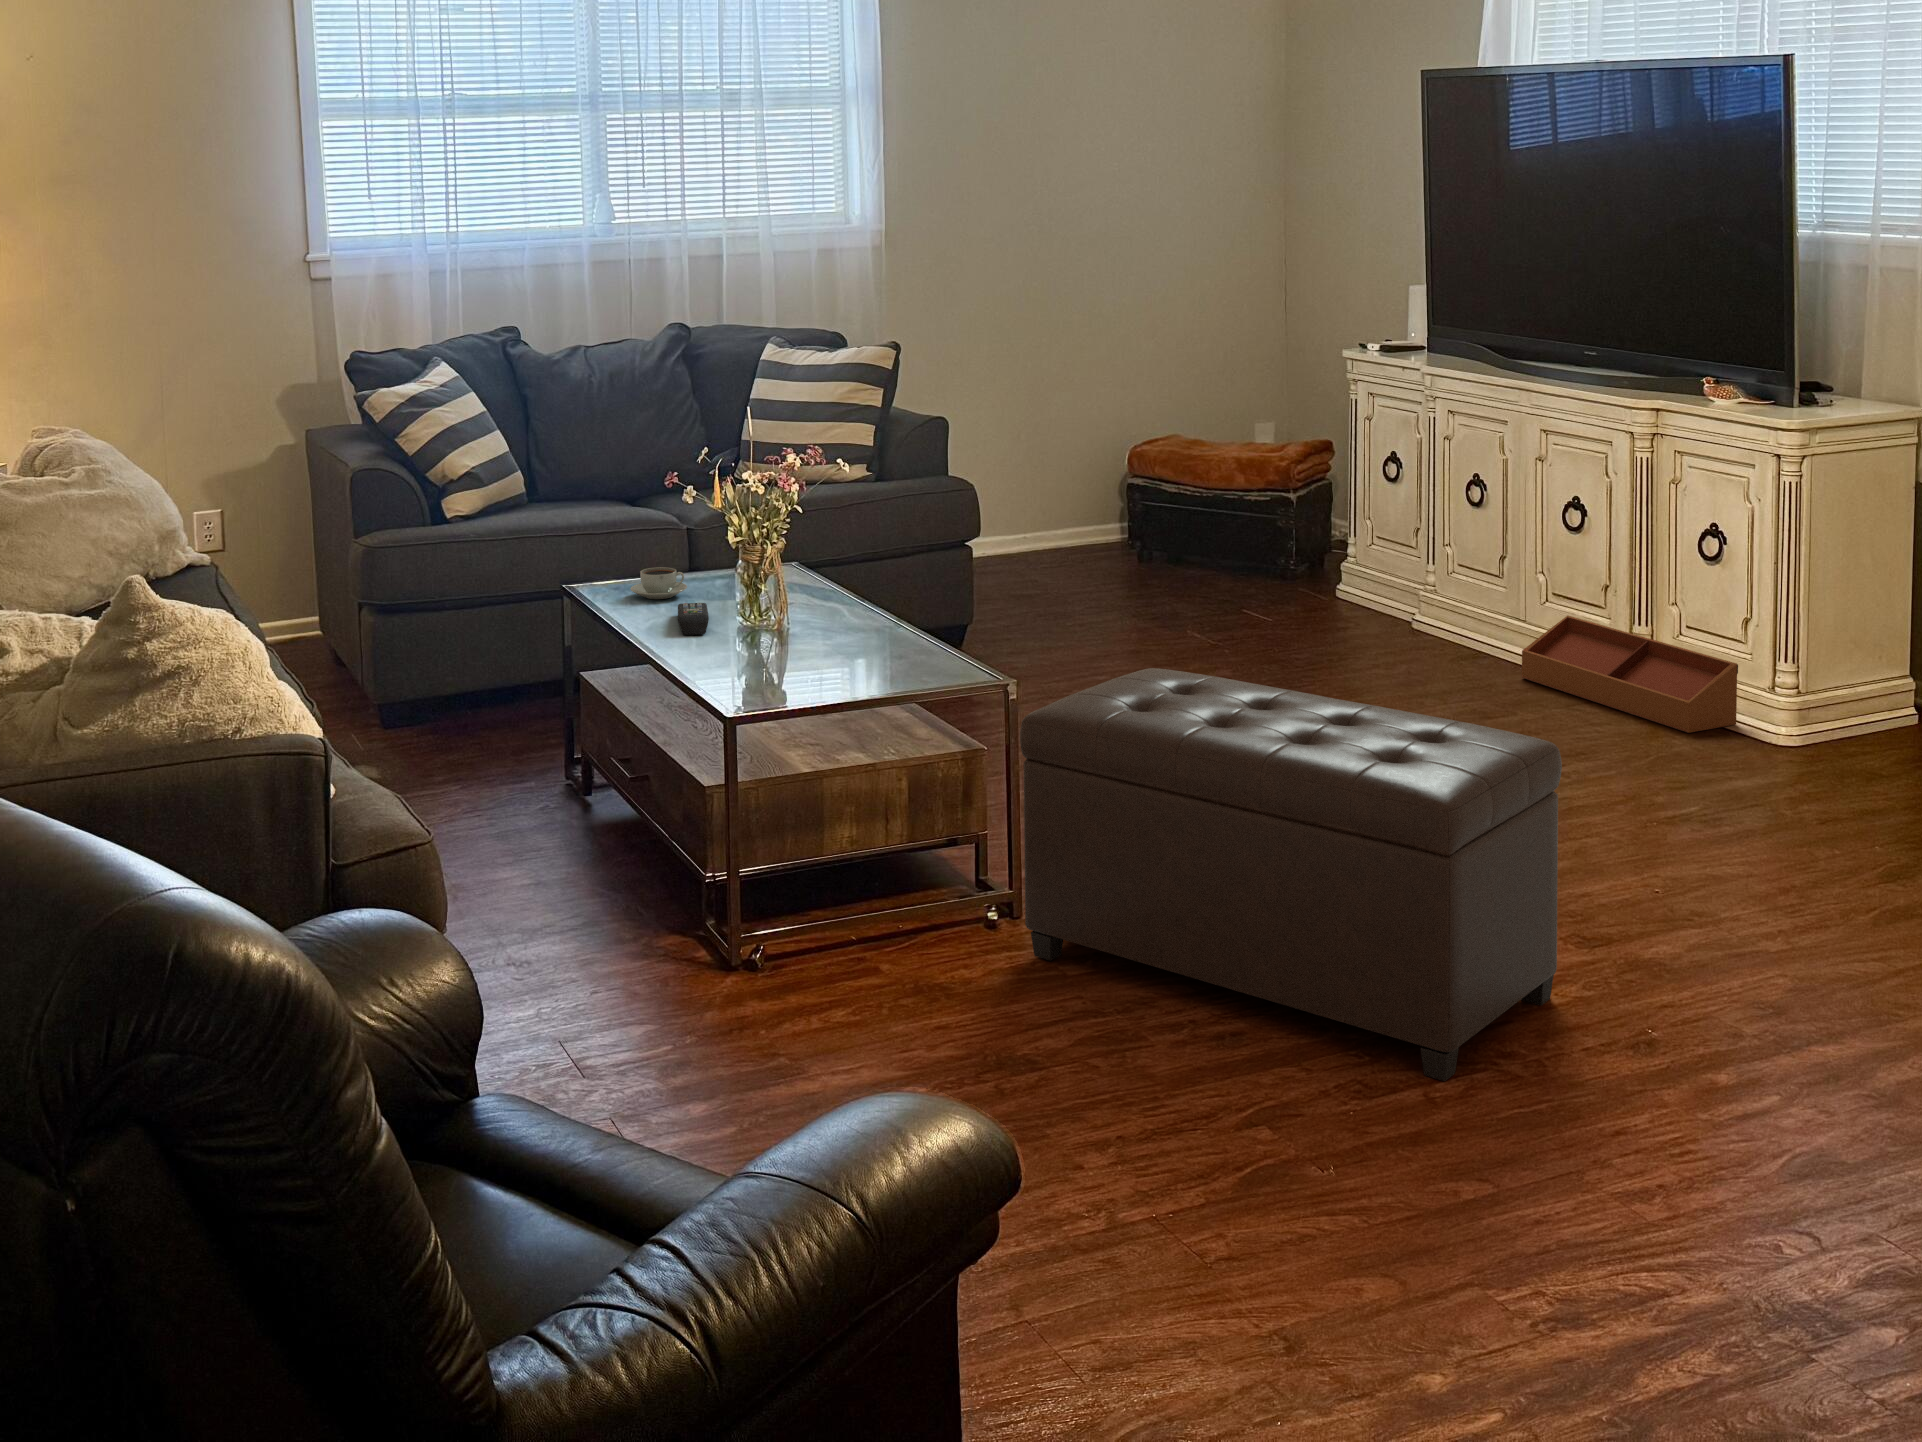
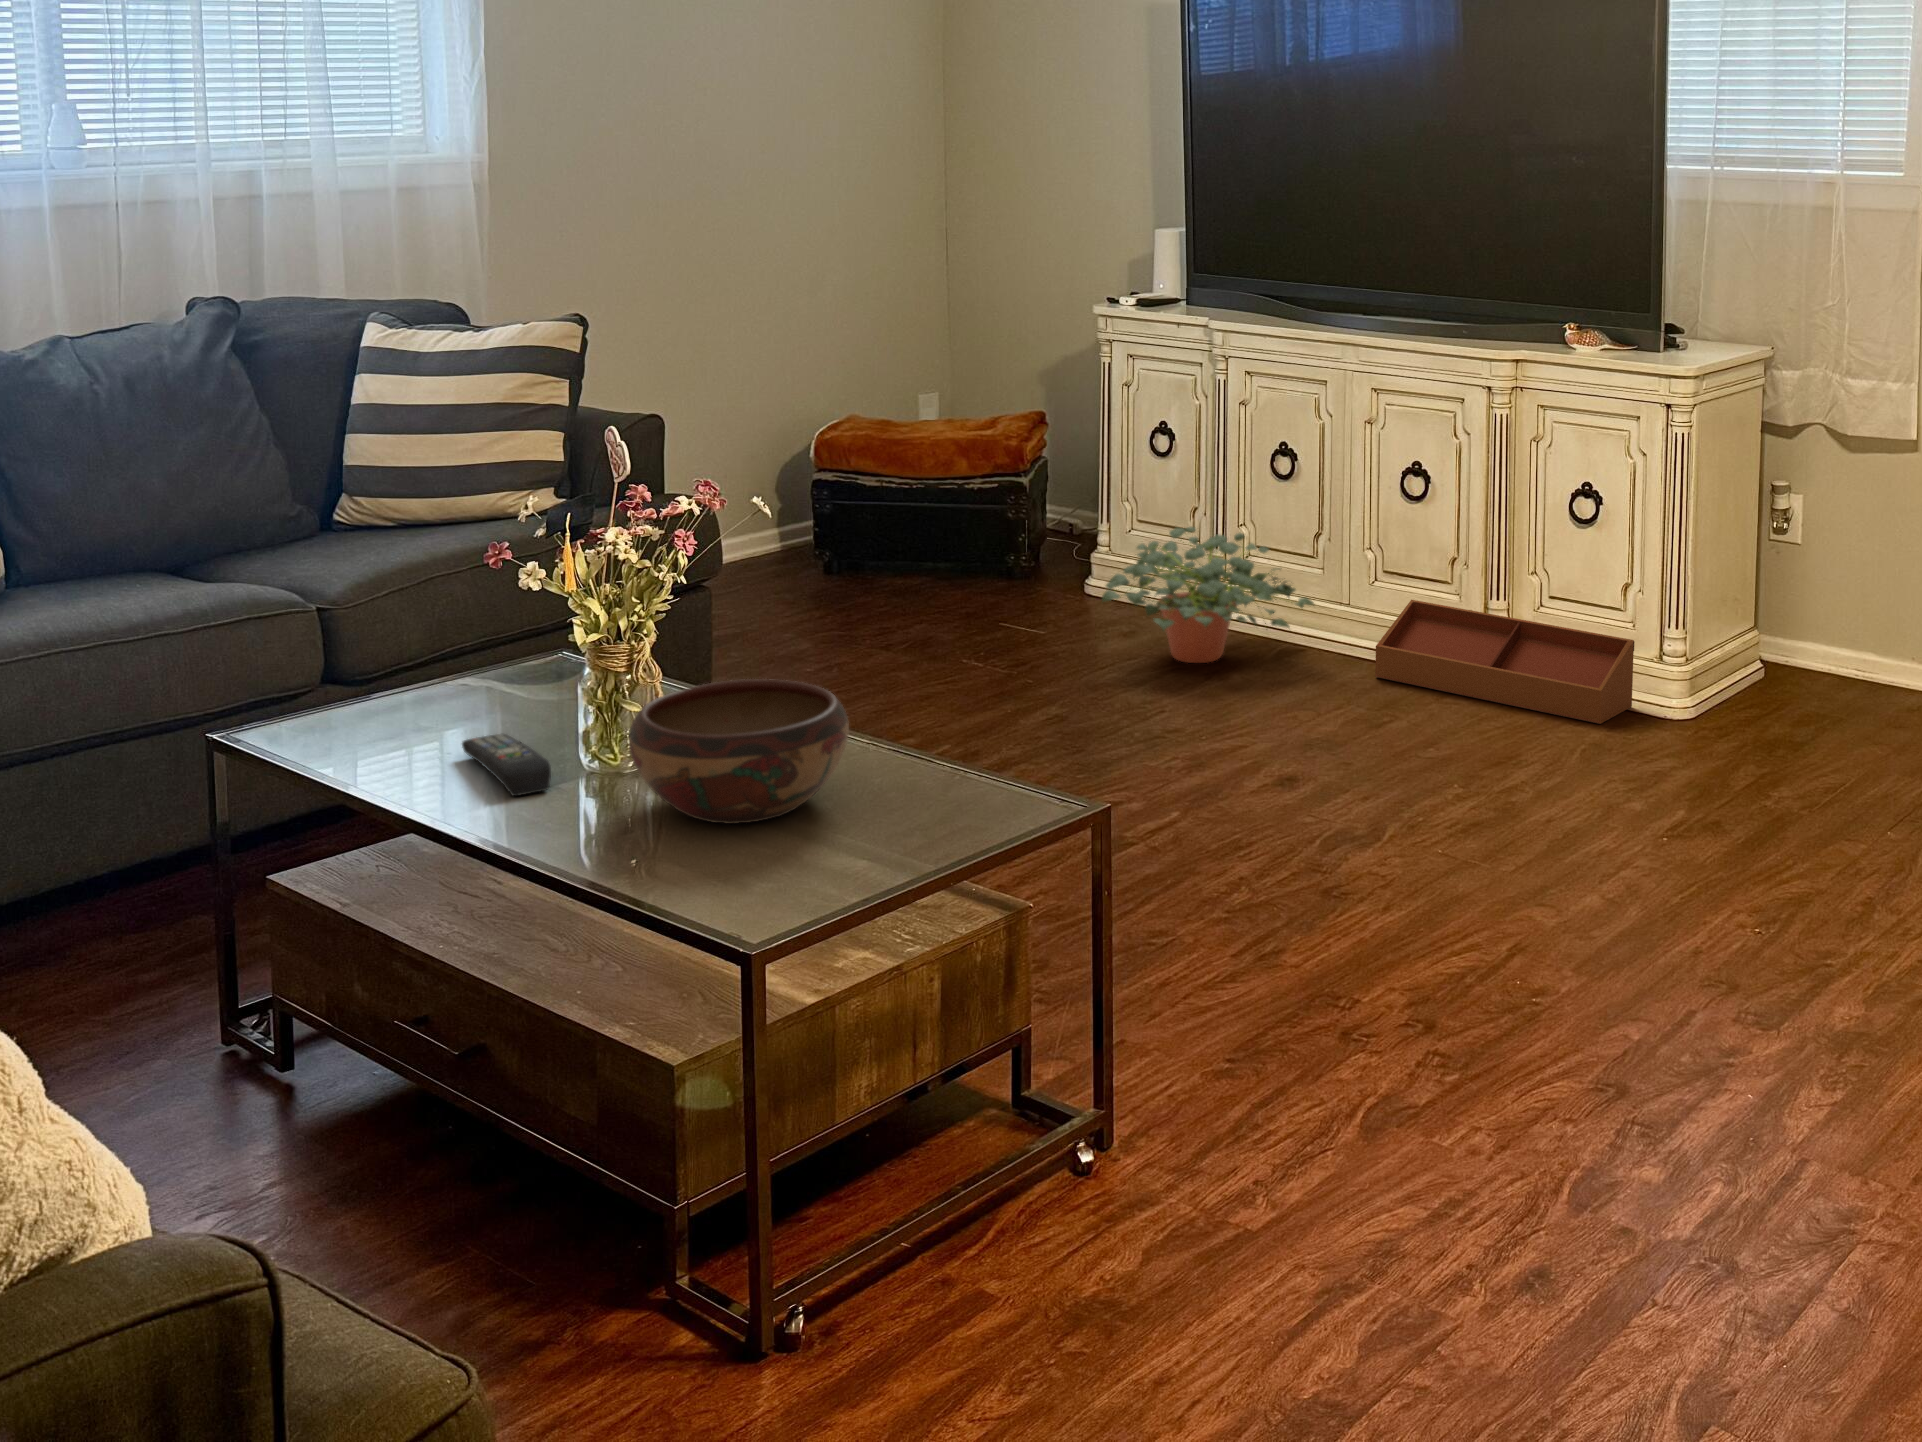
potted plant: none [1293,540,1479,653] -> present [1102,527,1314,663]
coffee cup: present [631,567,687,599] -> none [347,680,443,734]
decorative bowl: none [731,577,869,662] -> present [628,679,849,824]
ottoman: present [1020,668,1562,1081] -> none [1172,758,1879,1290]

